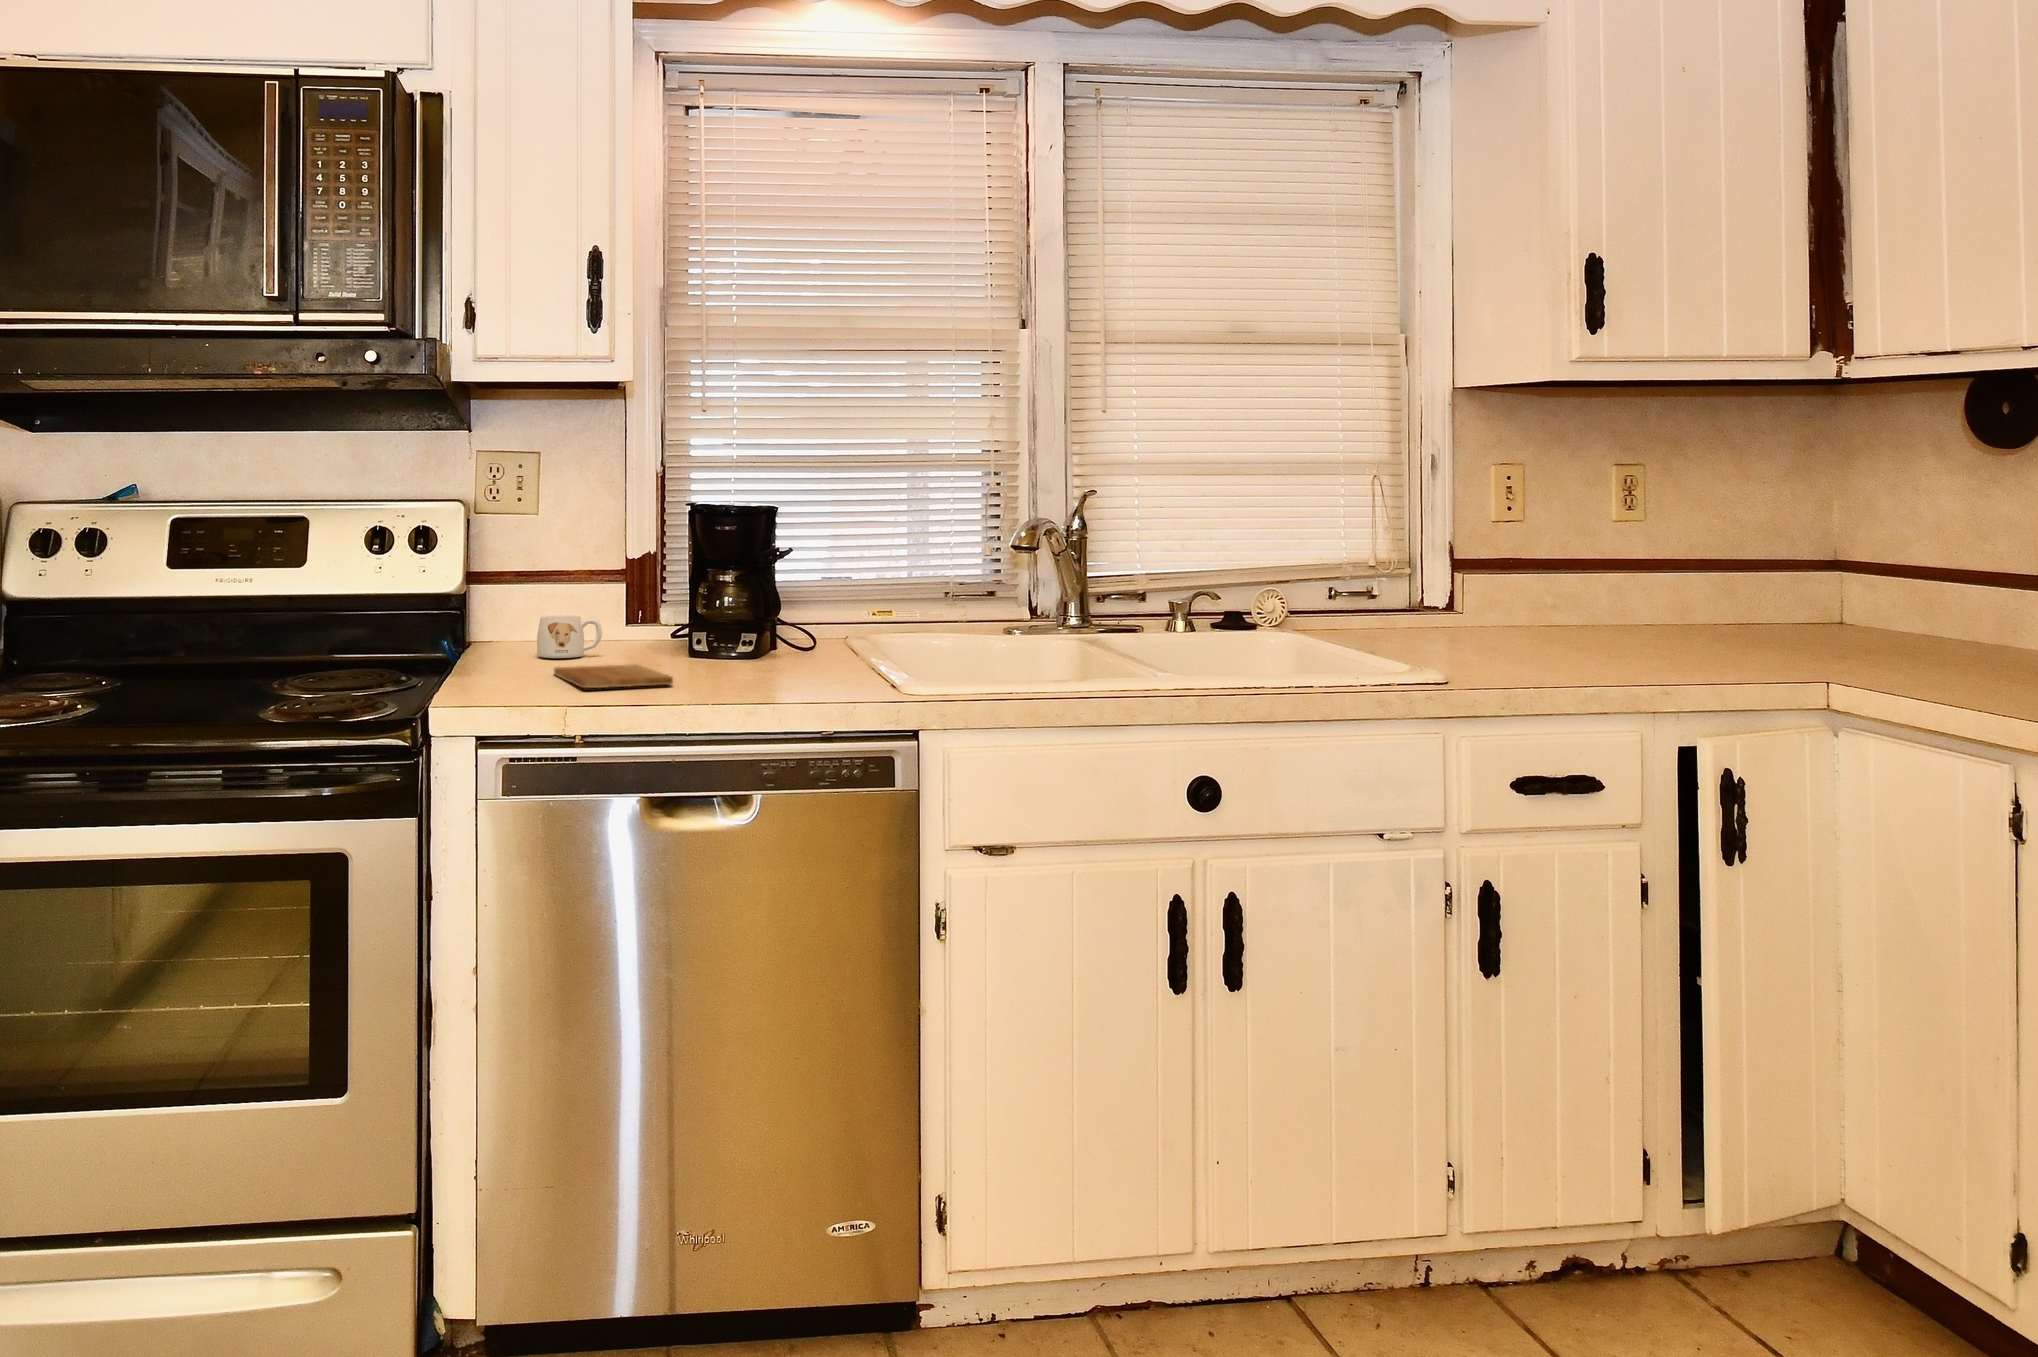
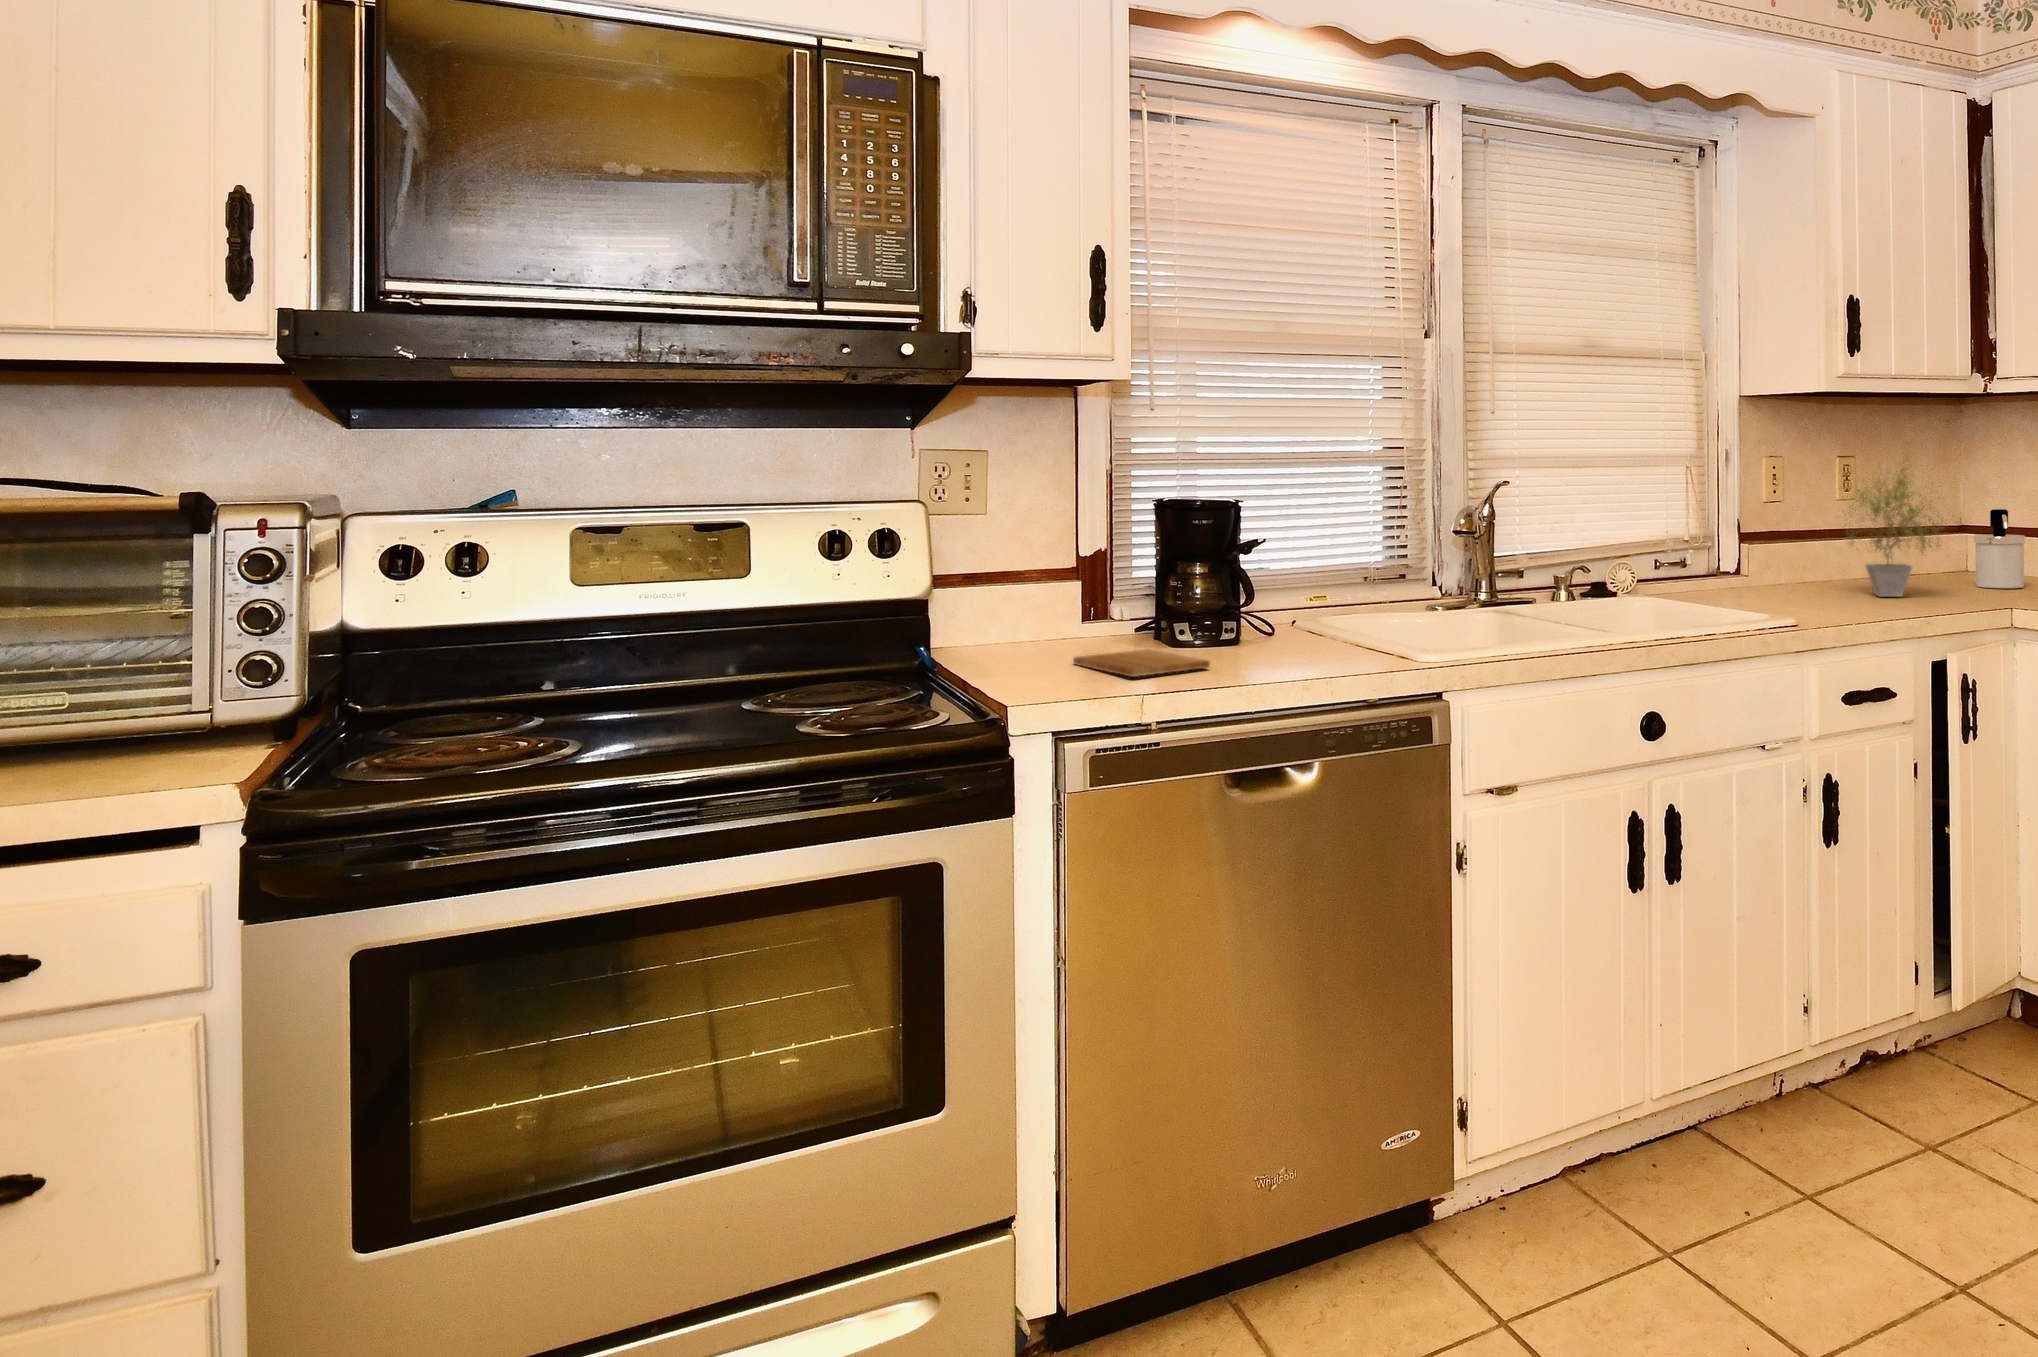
potted plant: none [1571,456,1754,652] -> present [1845,460,1947,597]
soap dispenser: none [1813,537,1897,649] -> present [1974,509,2025,588]
mug: present [537,615,602,658] -> none [1026,604,1092,647]

